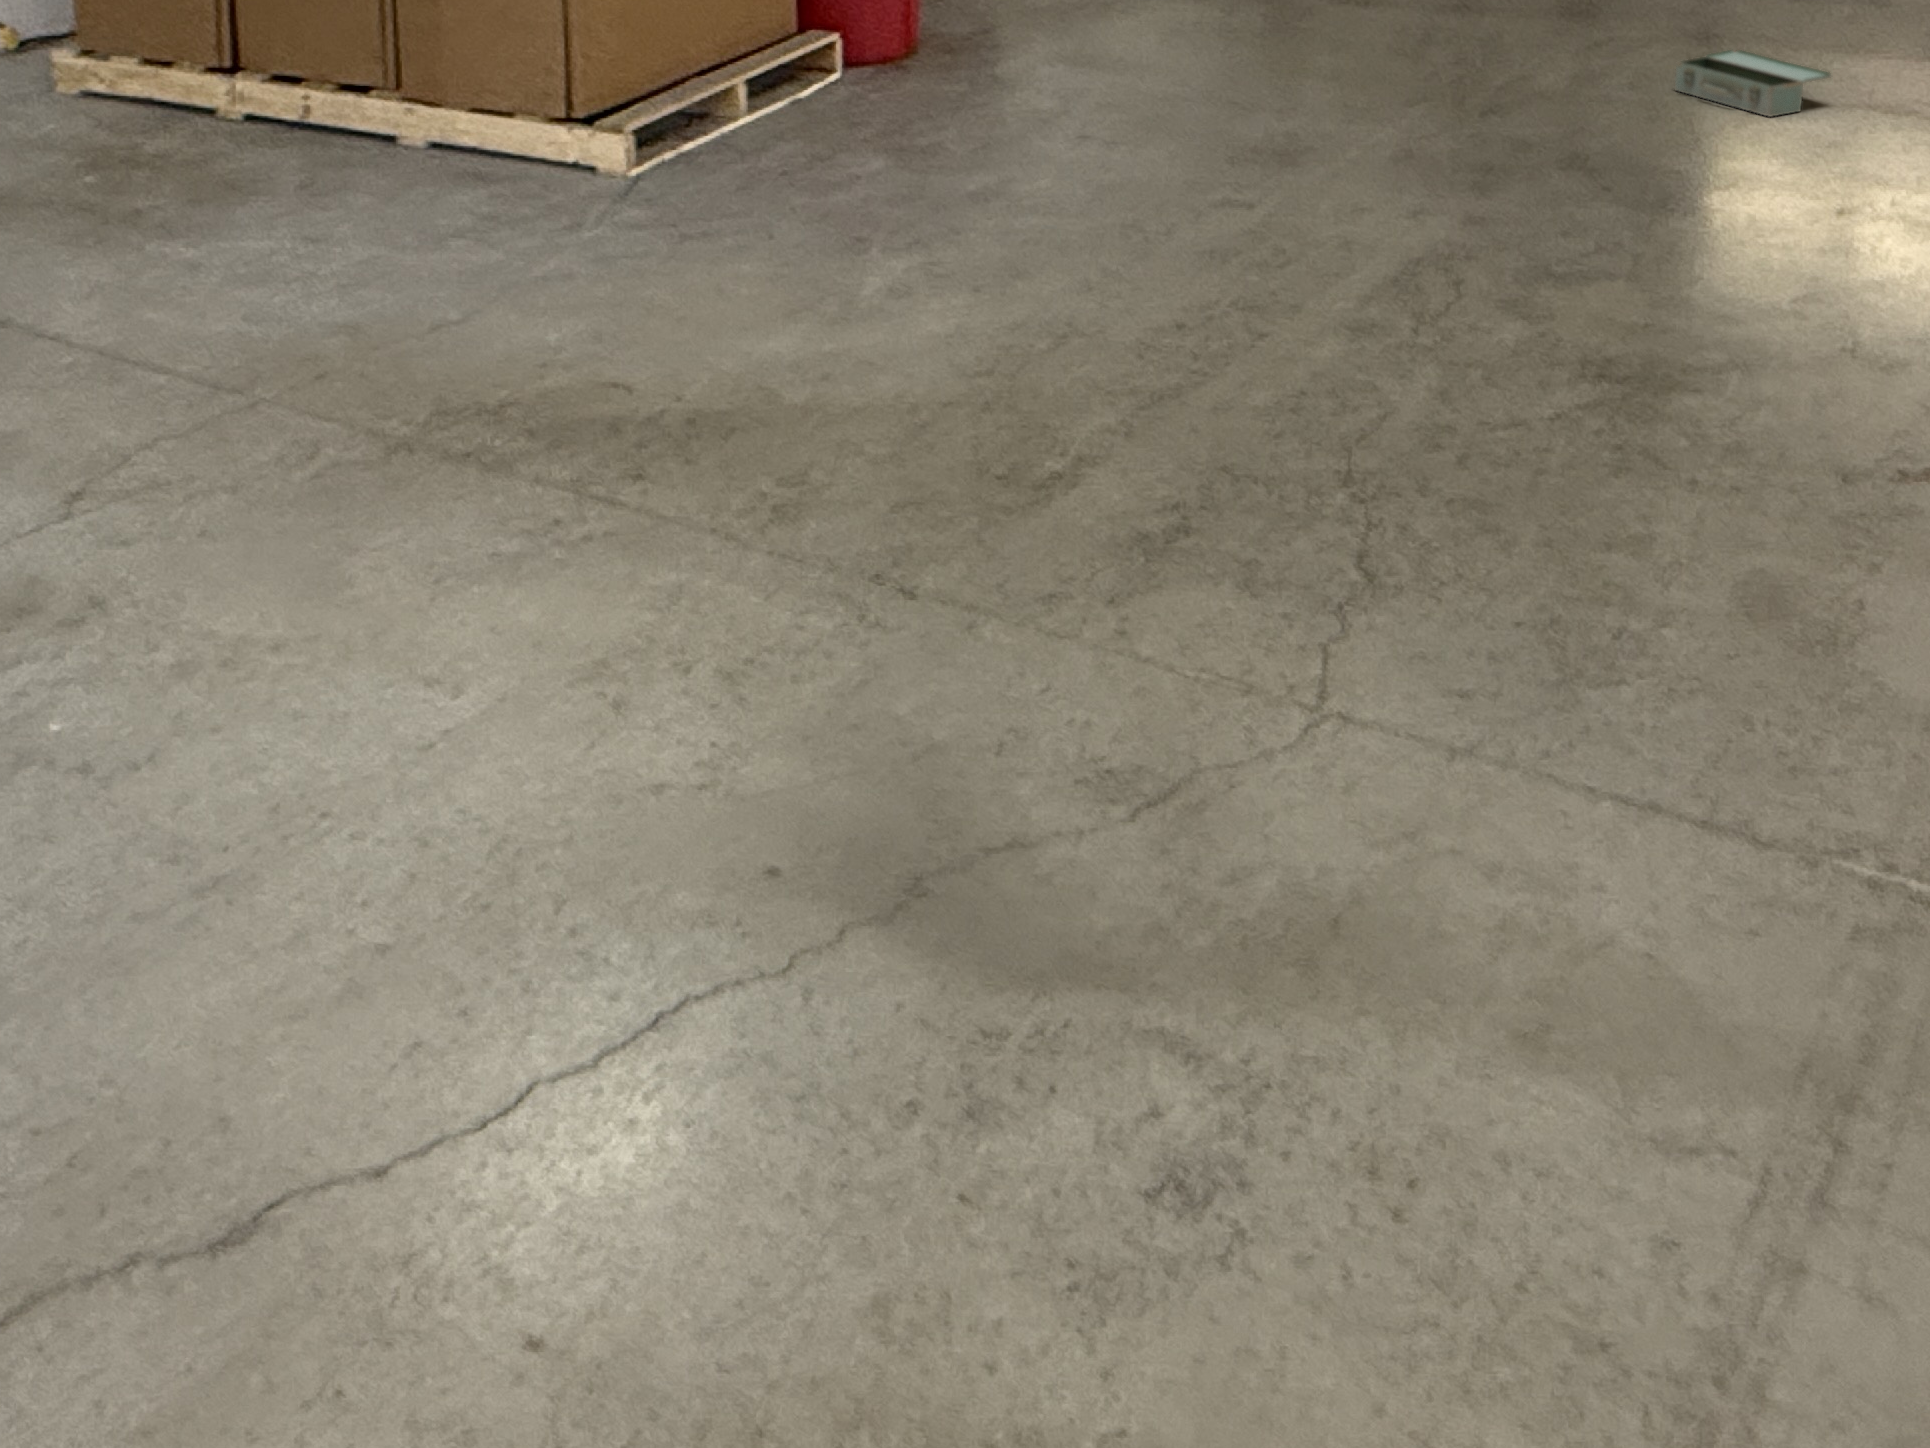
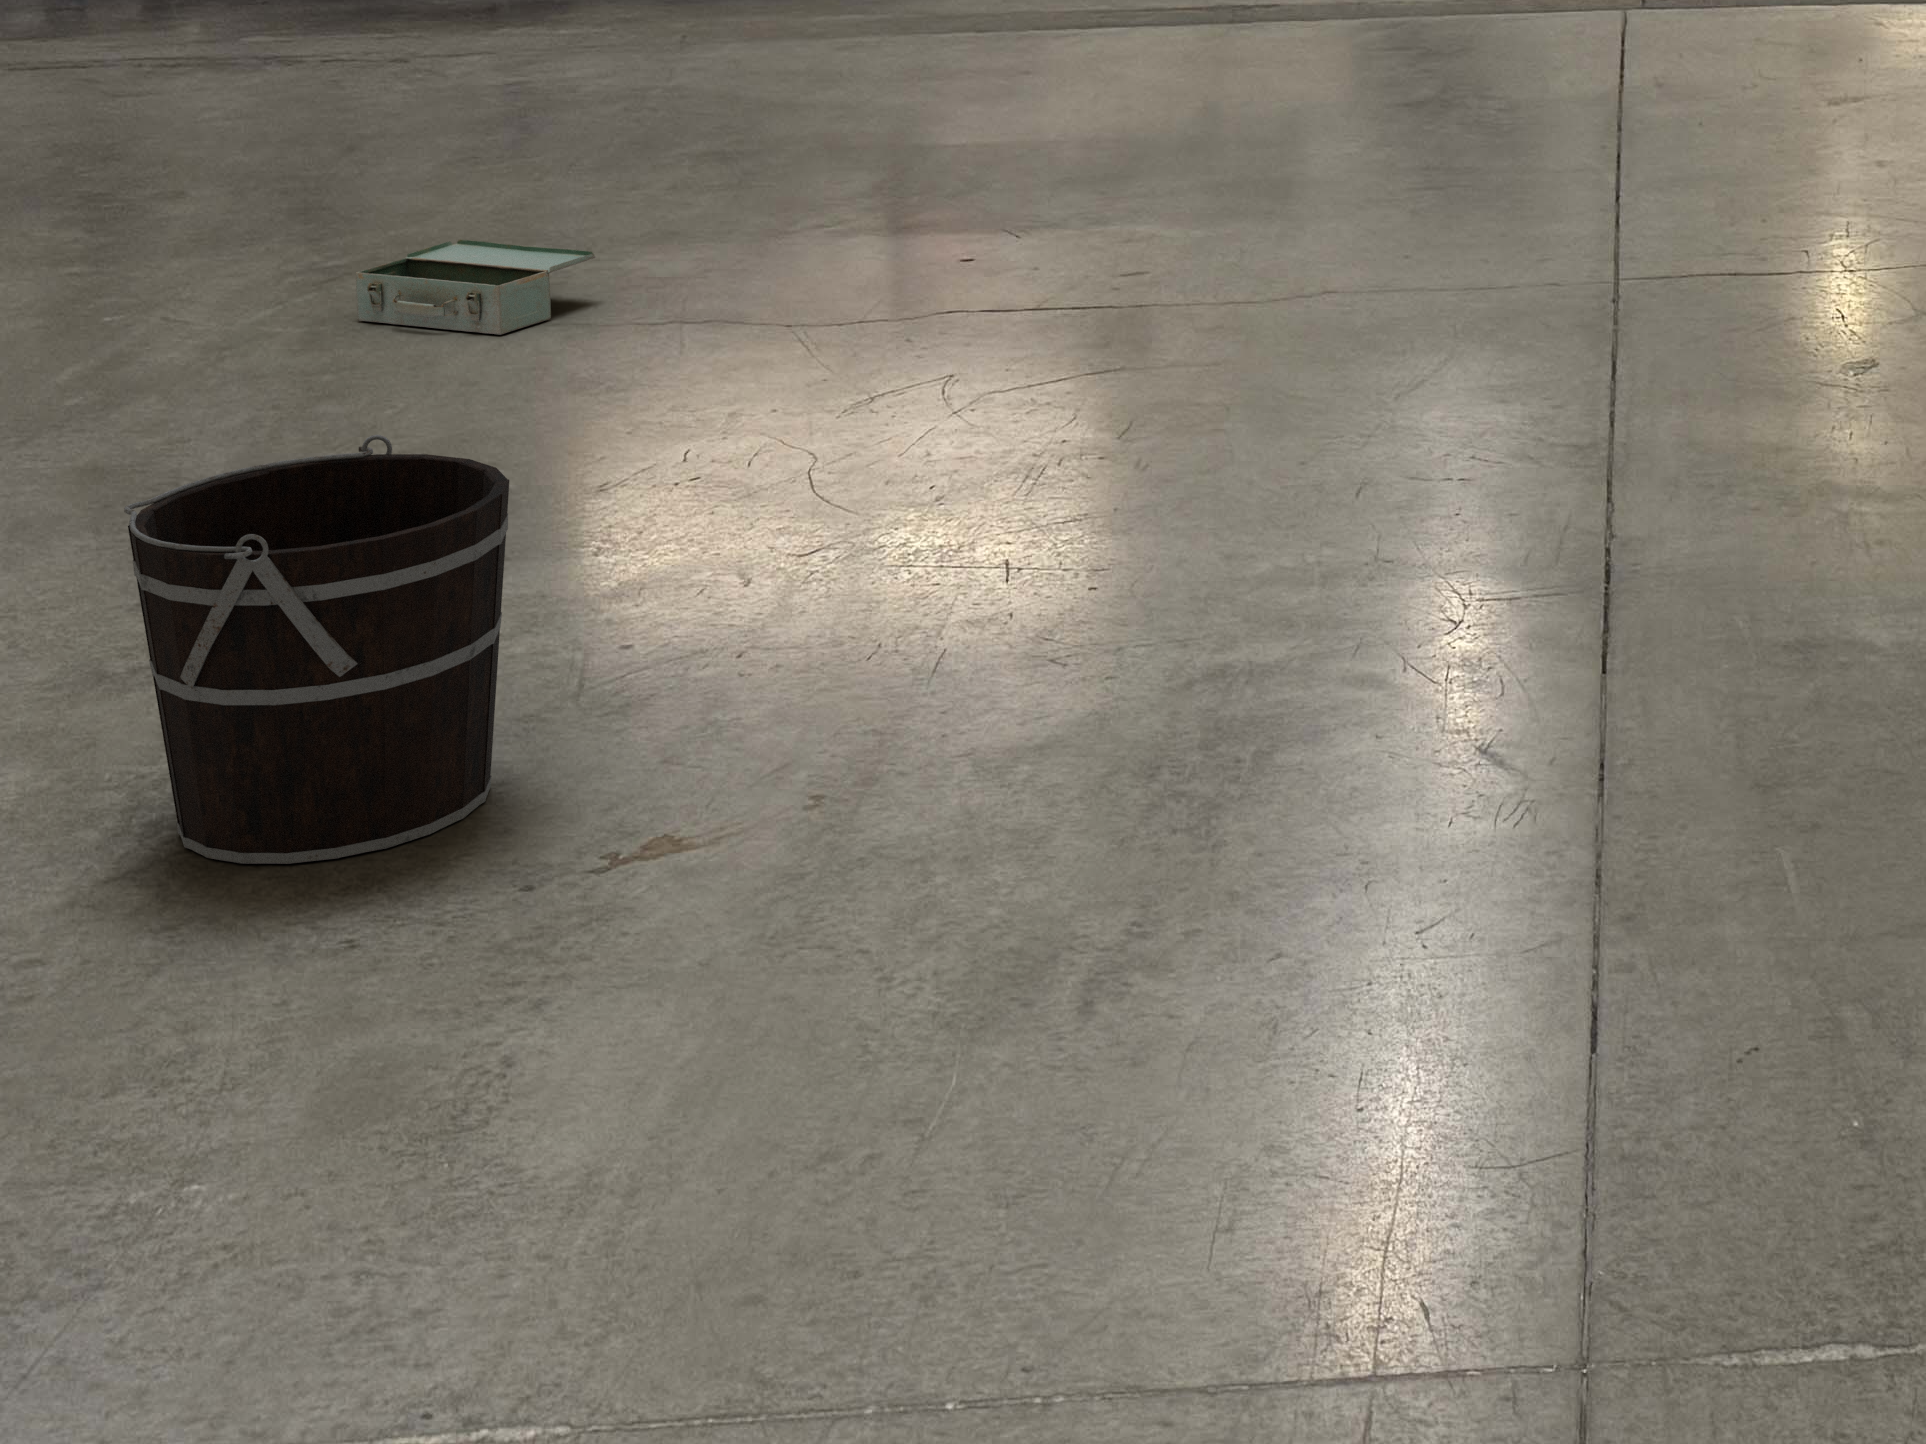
bucket: none [1633,216,1892,493] -> present [124,435,509,864]

